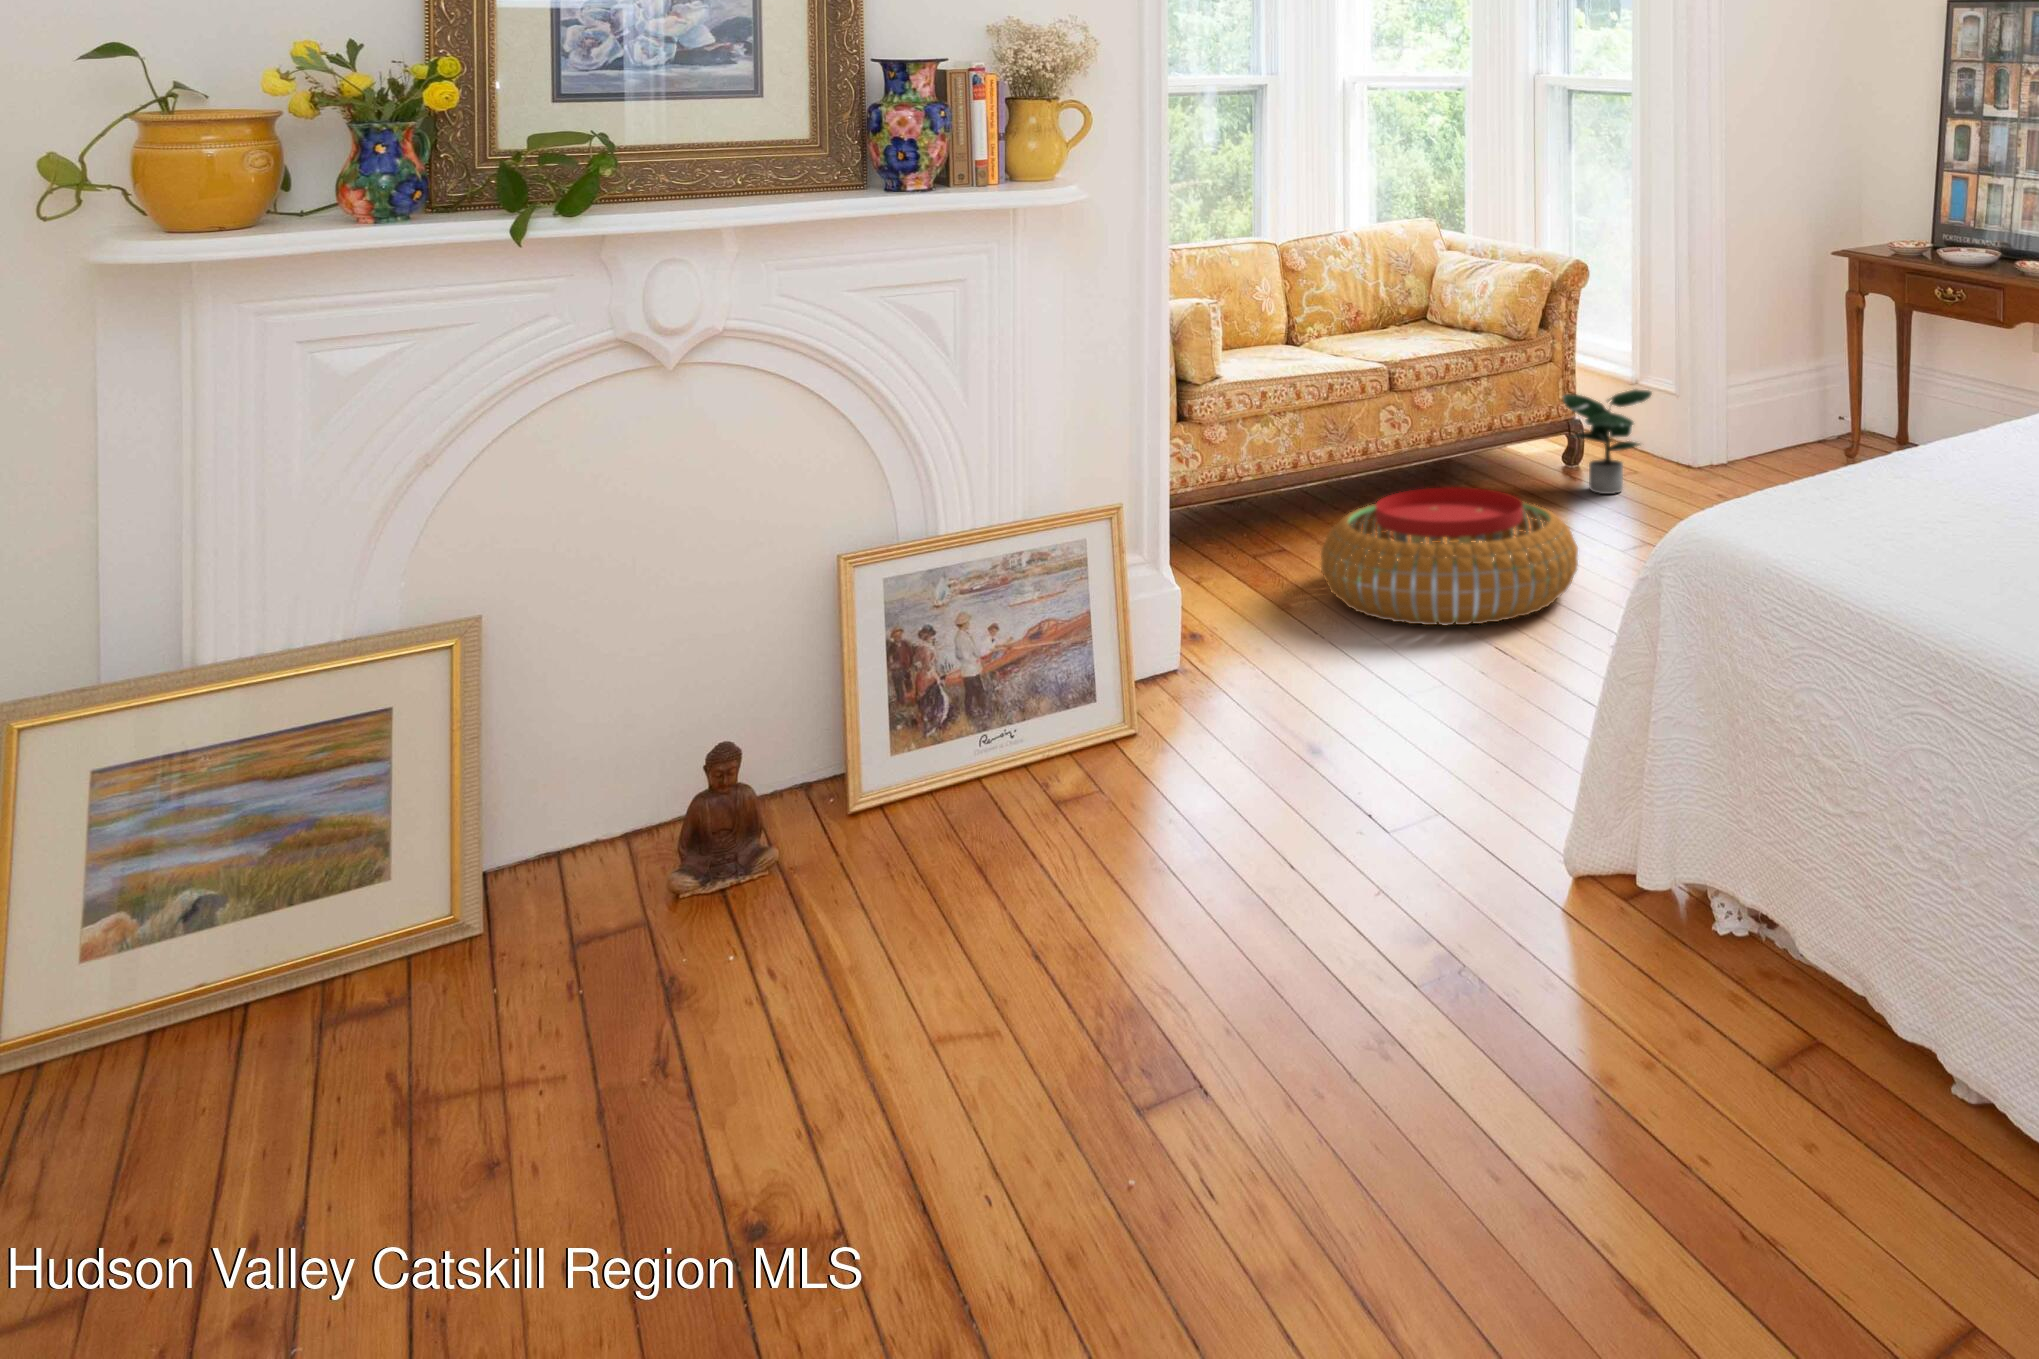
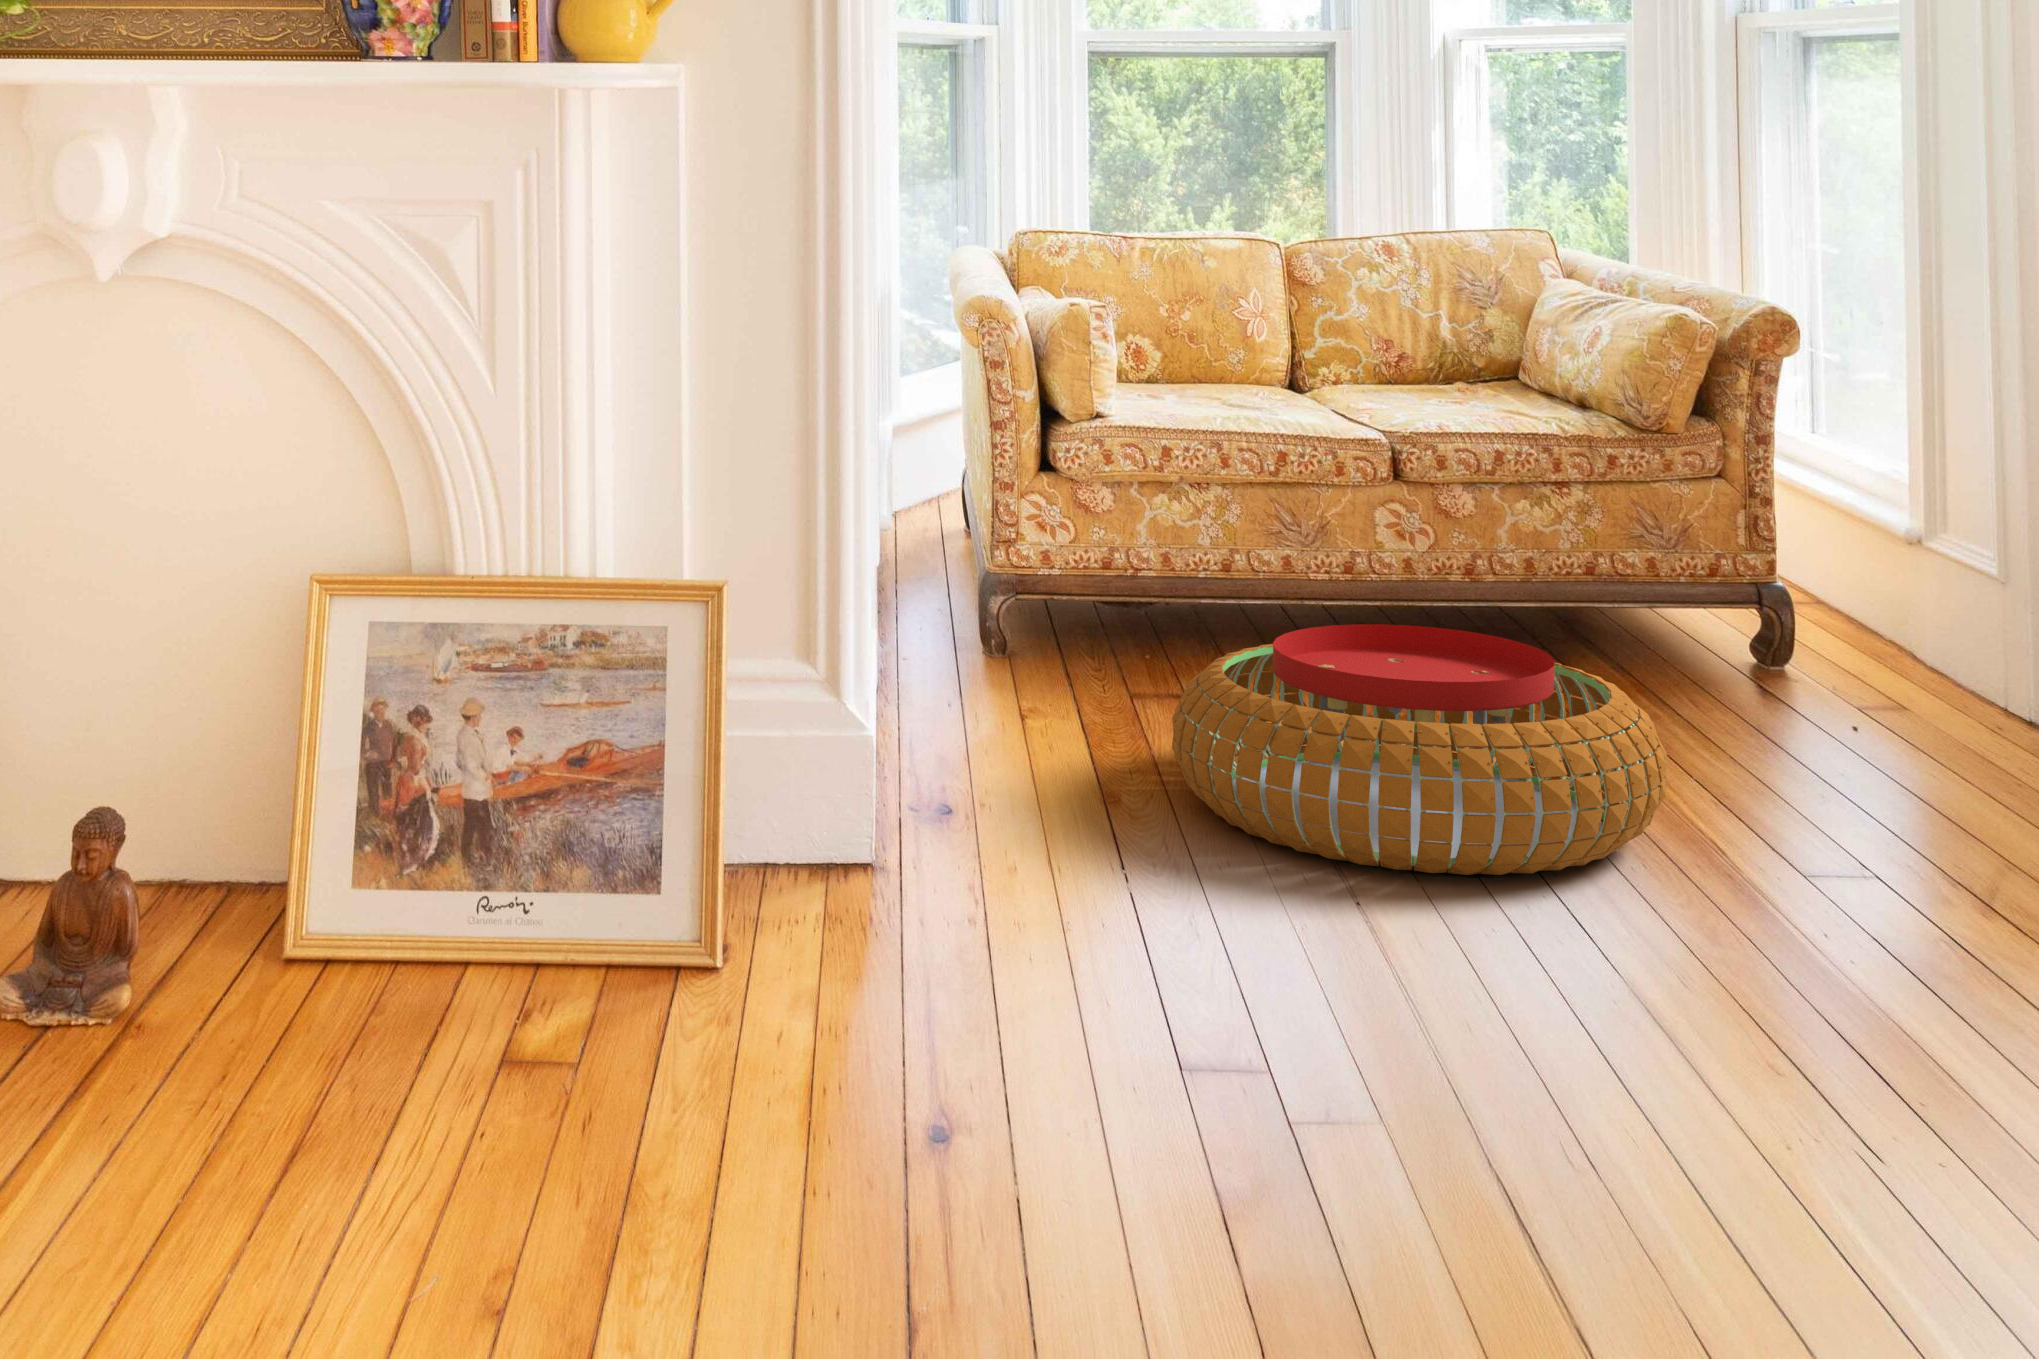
potted plant: present [1563,390,1652,494] -> none [1741,505,1933,692]

